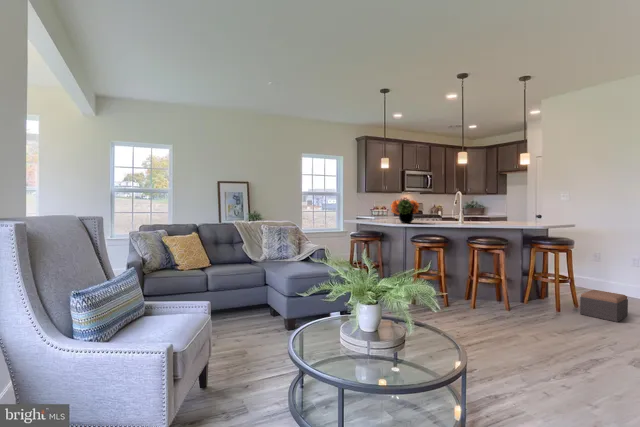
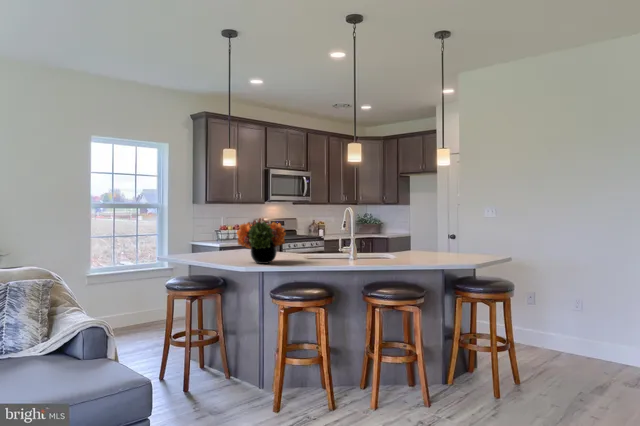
footstool: present [580,290,628,322] -> none [527,357,586,412]

